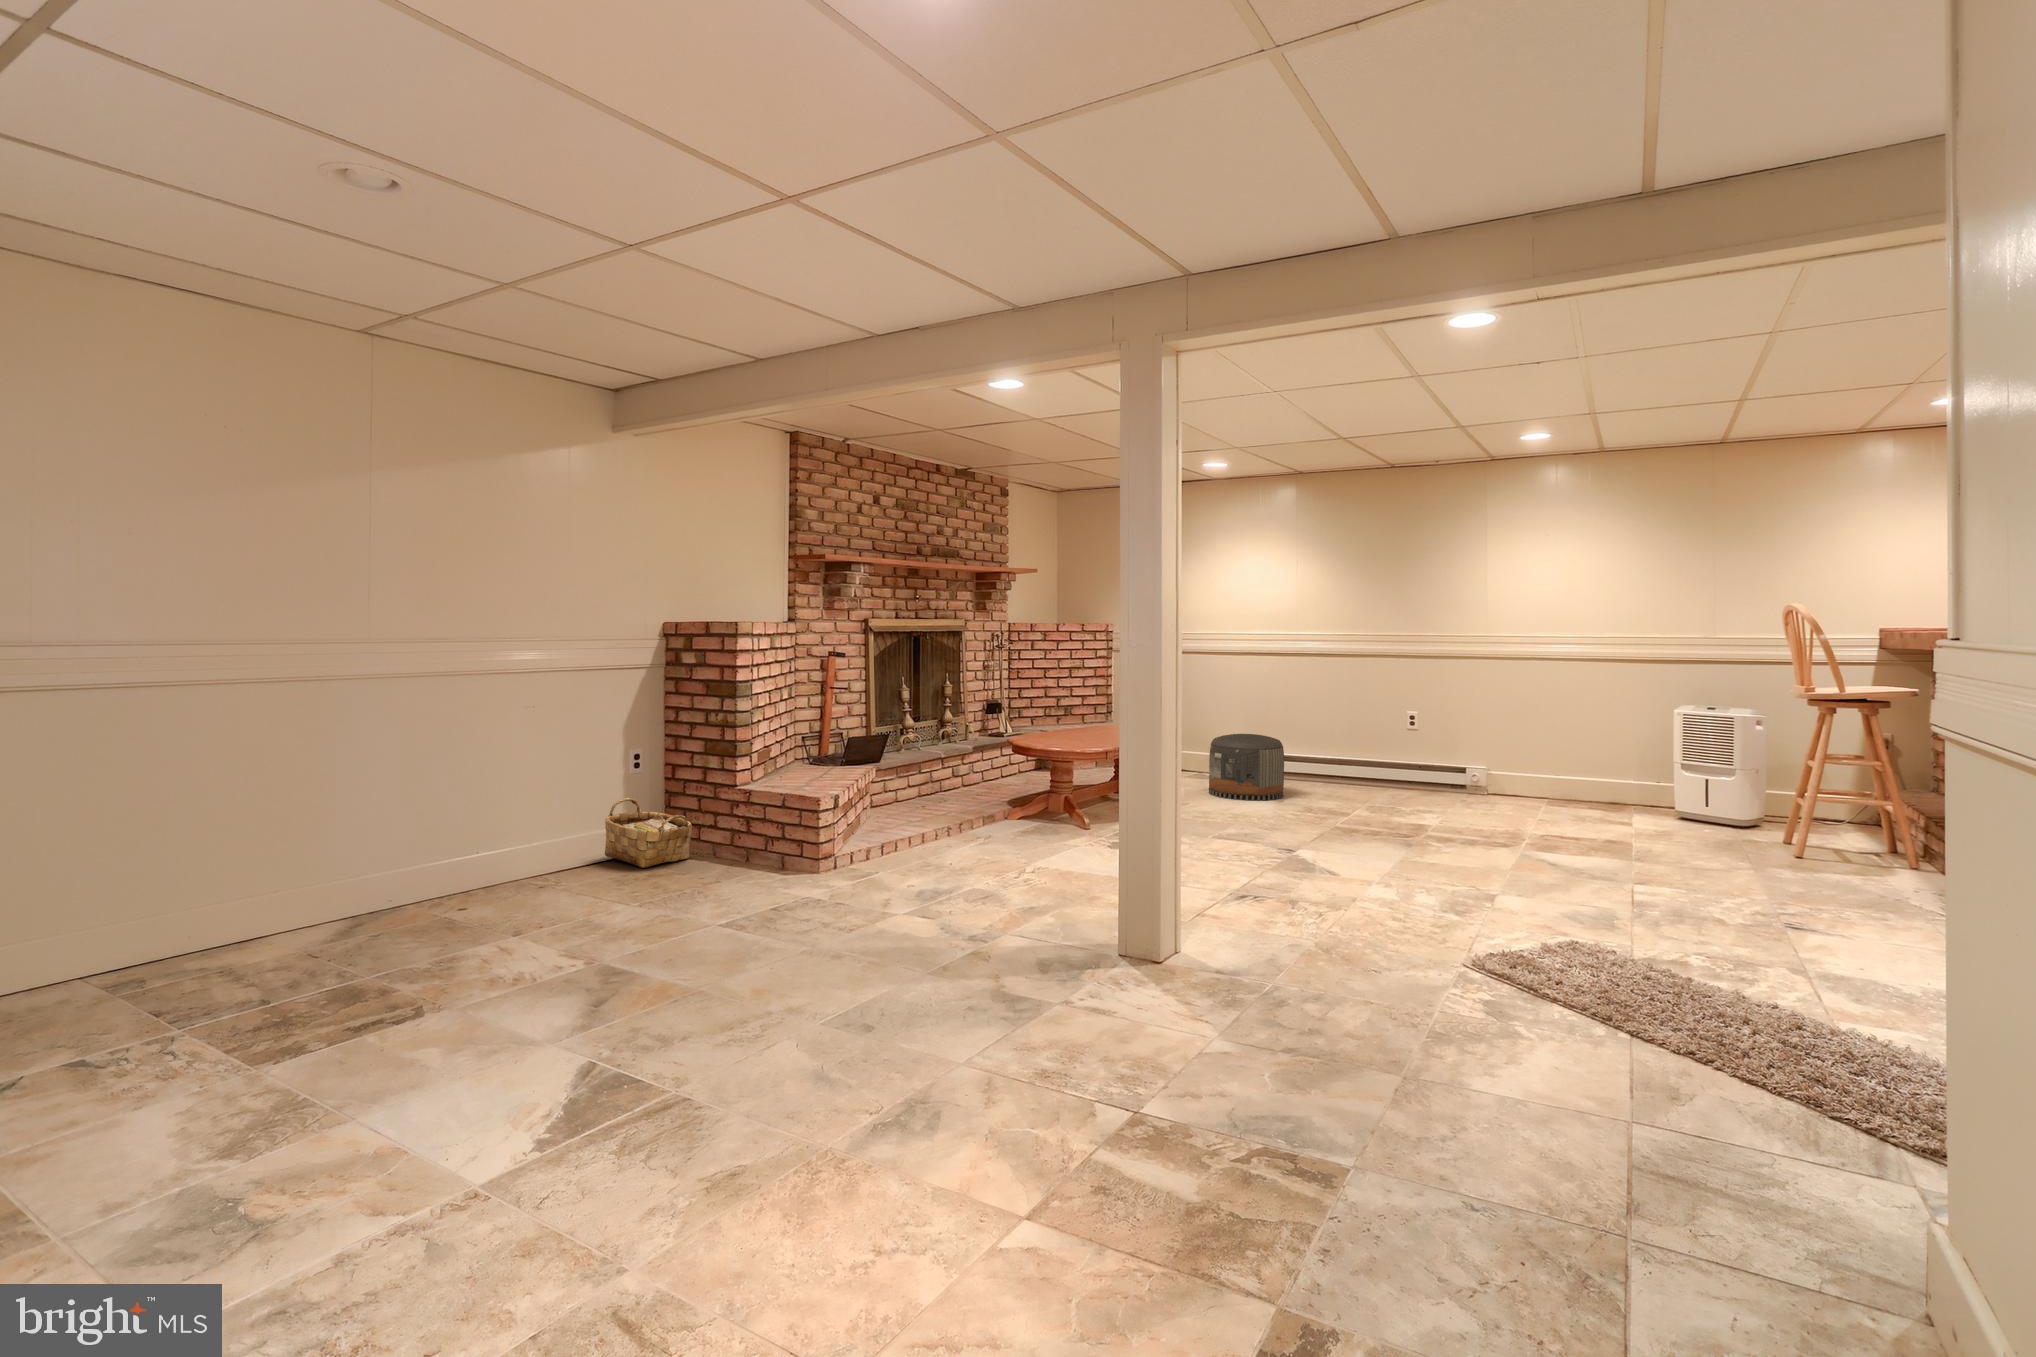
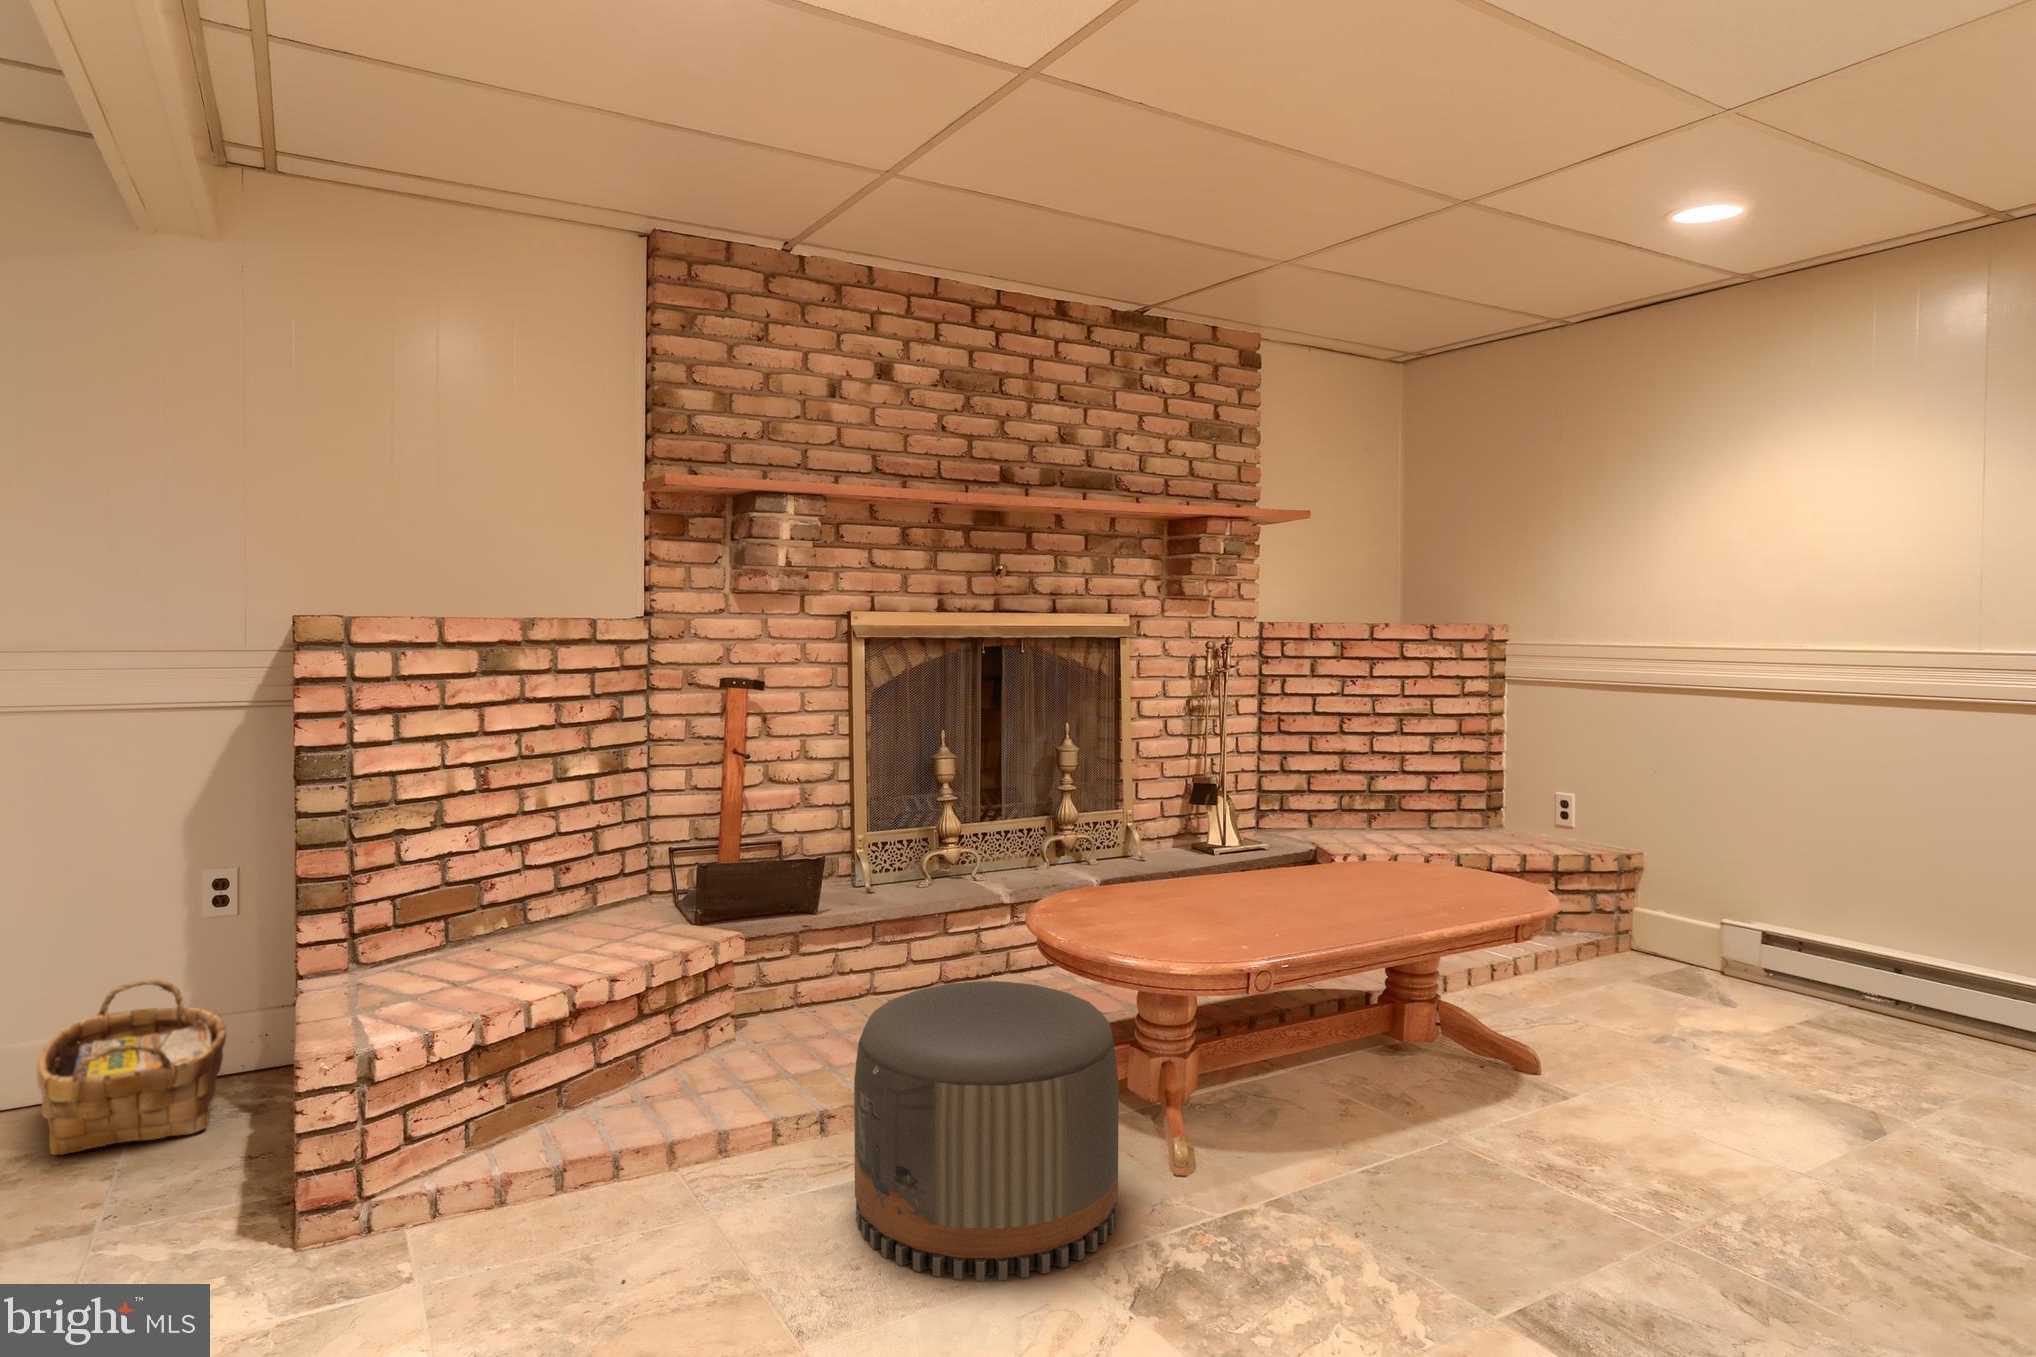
pouf: present [1209,734,1284,801] -> present [854,981,1119,1281]

